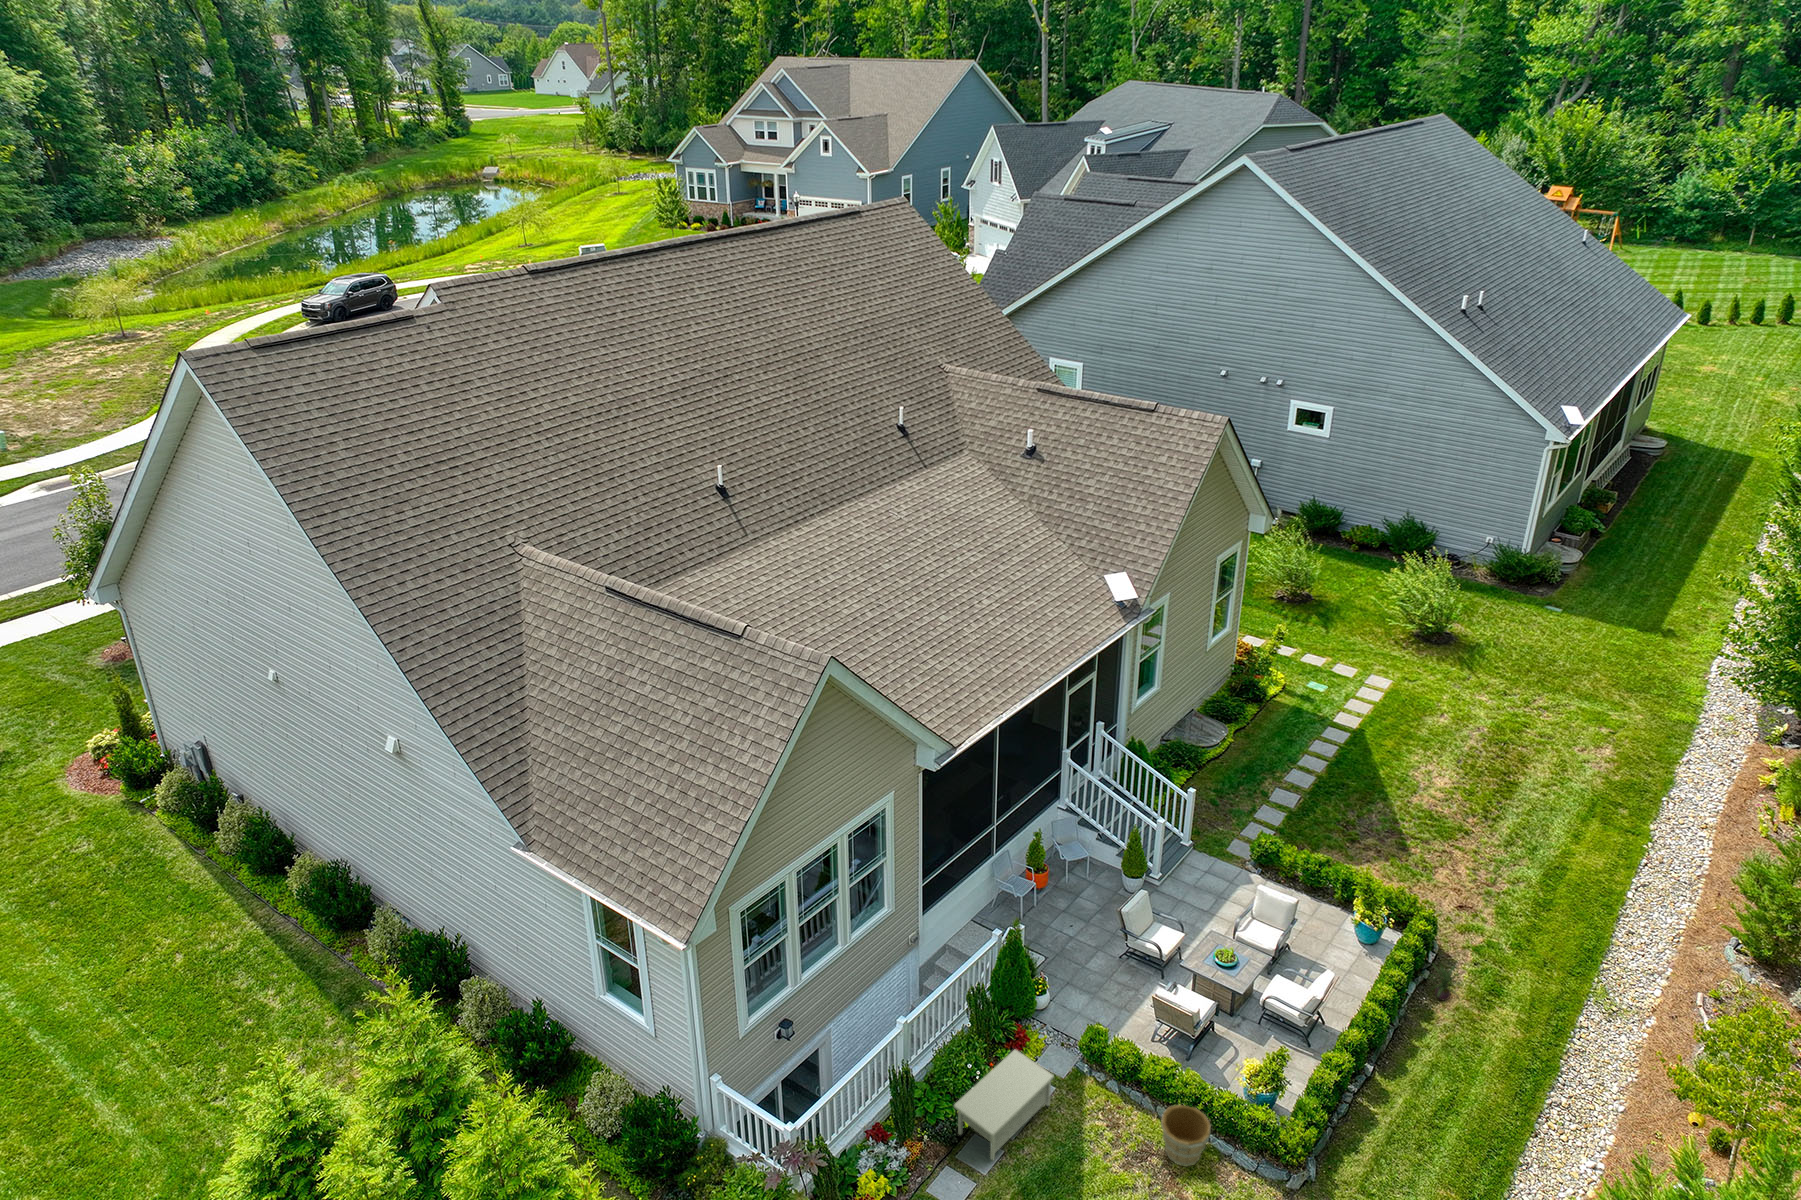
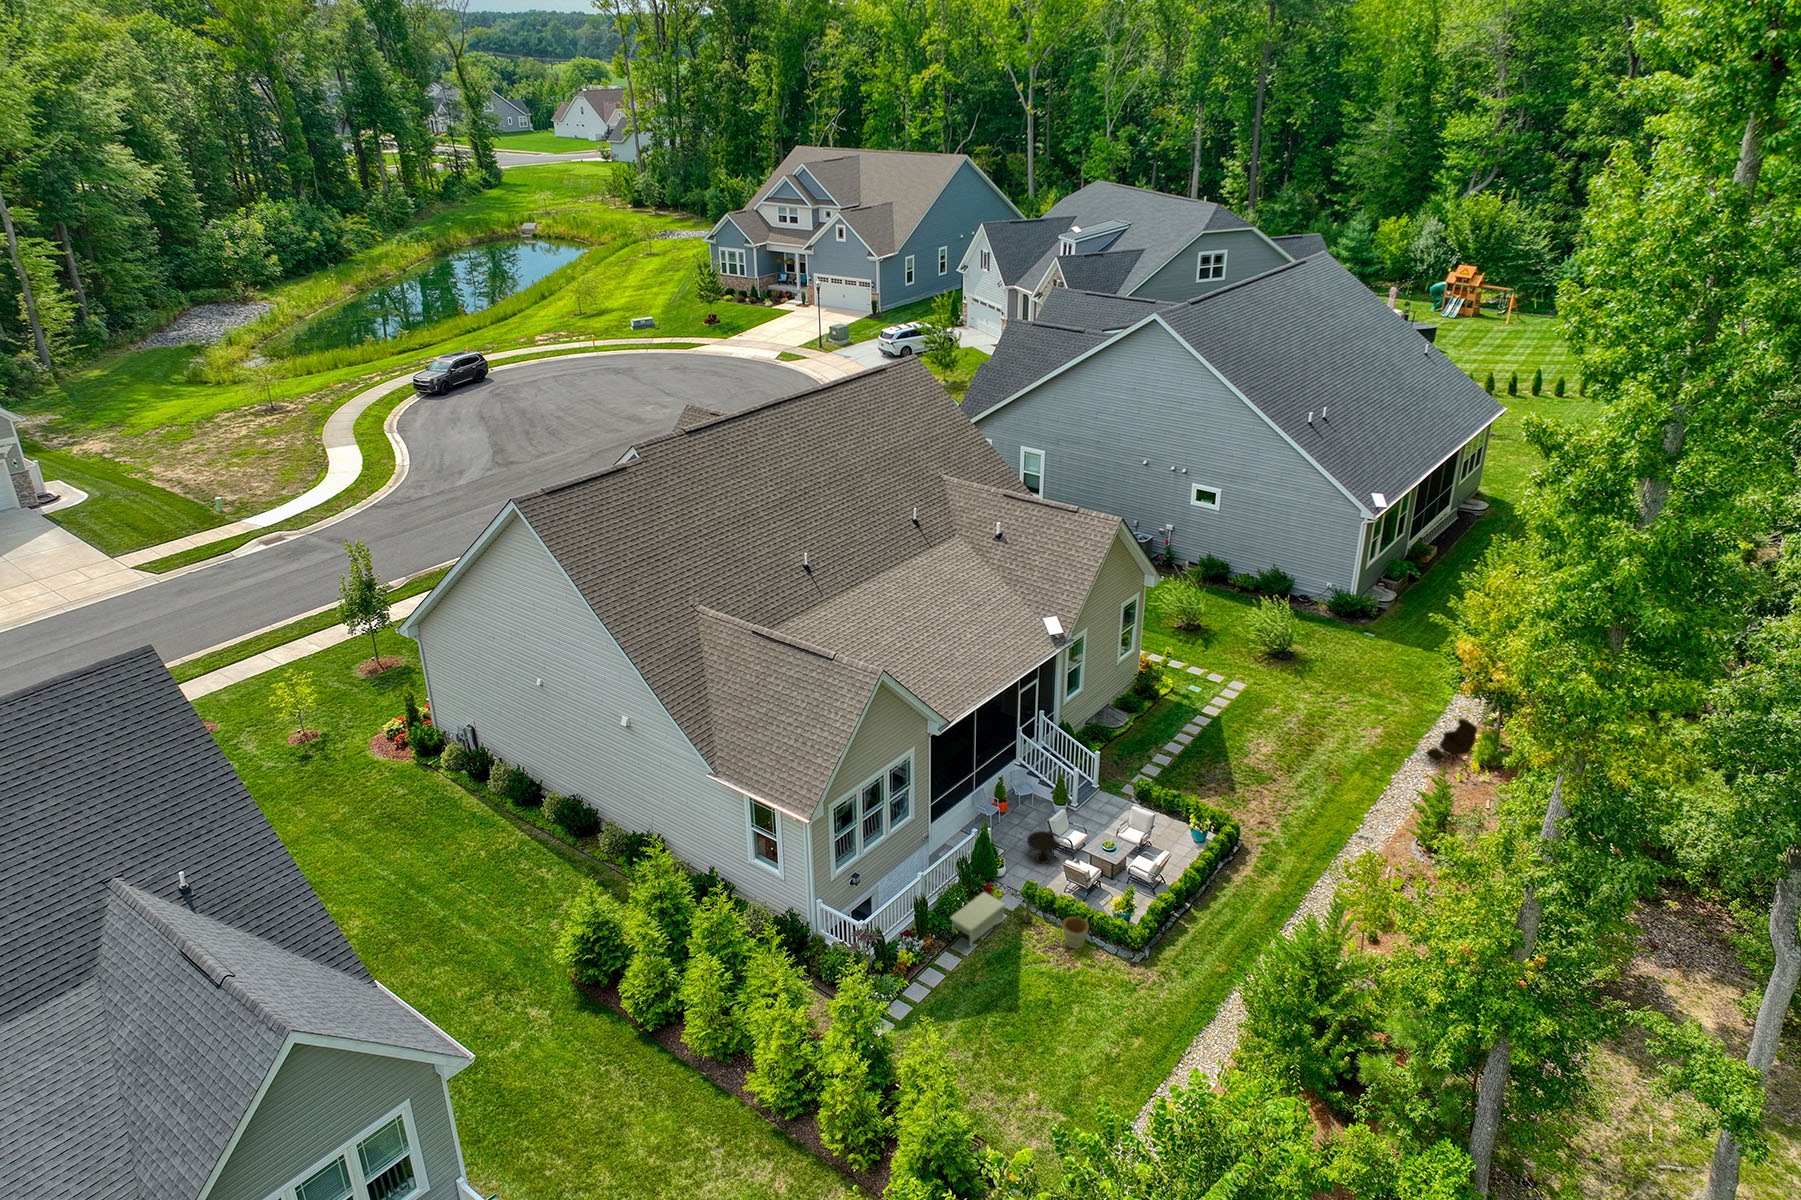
lounge chair: none [1704,735,1794,812] -> present [1426,719,1477,763]
side table: none [1084,927,1141,983] -> present [1027,831,1060,863]
decorative plant: present [1432,964,1462,1000] -> present [1022,899,1033,923]

